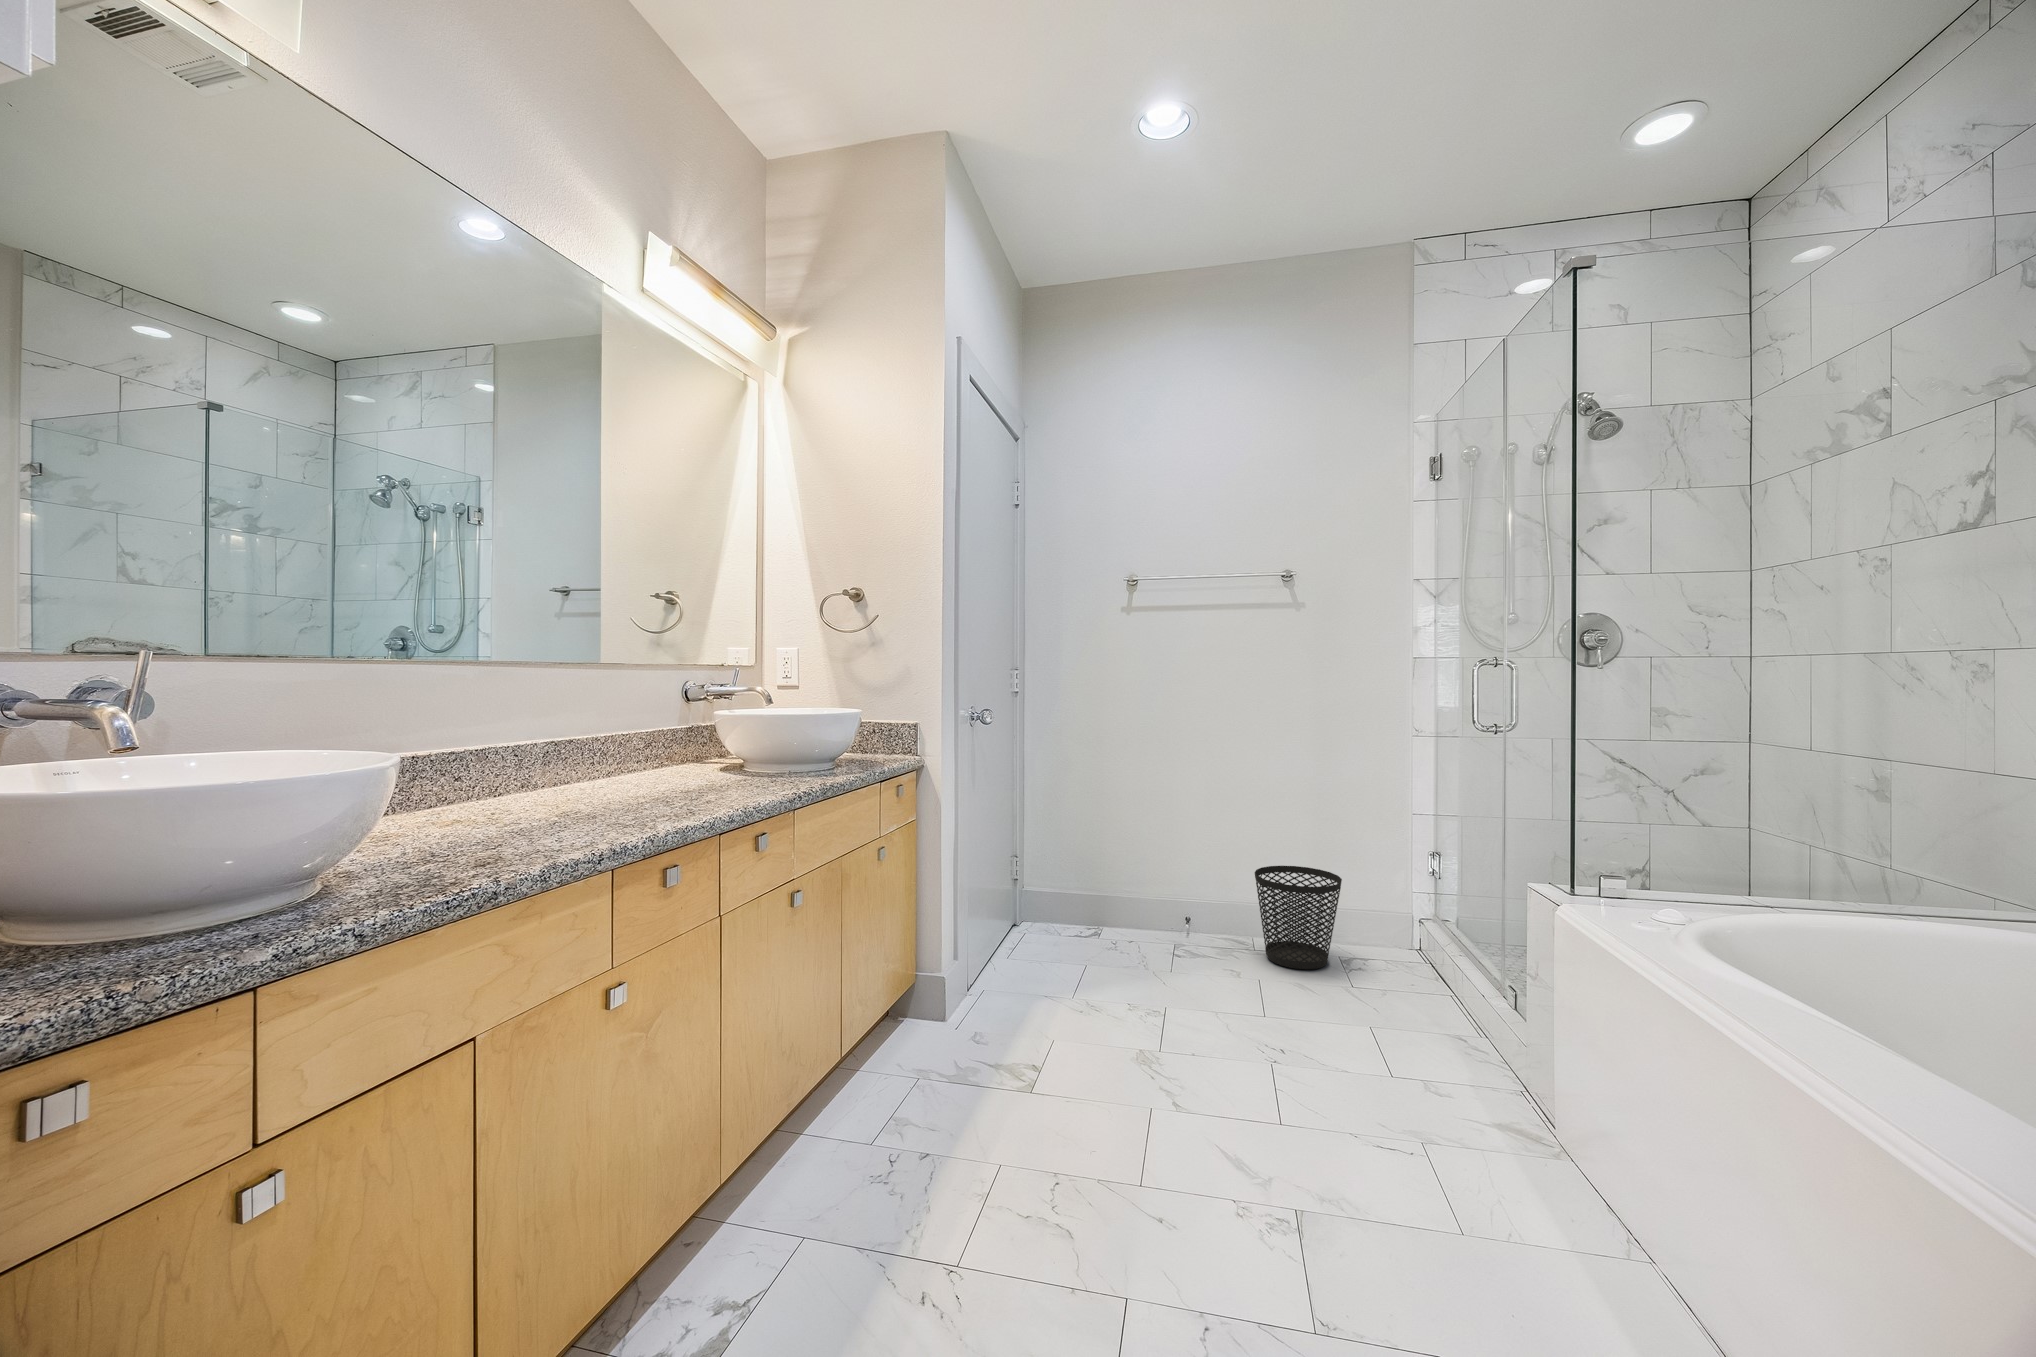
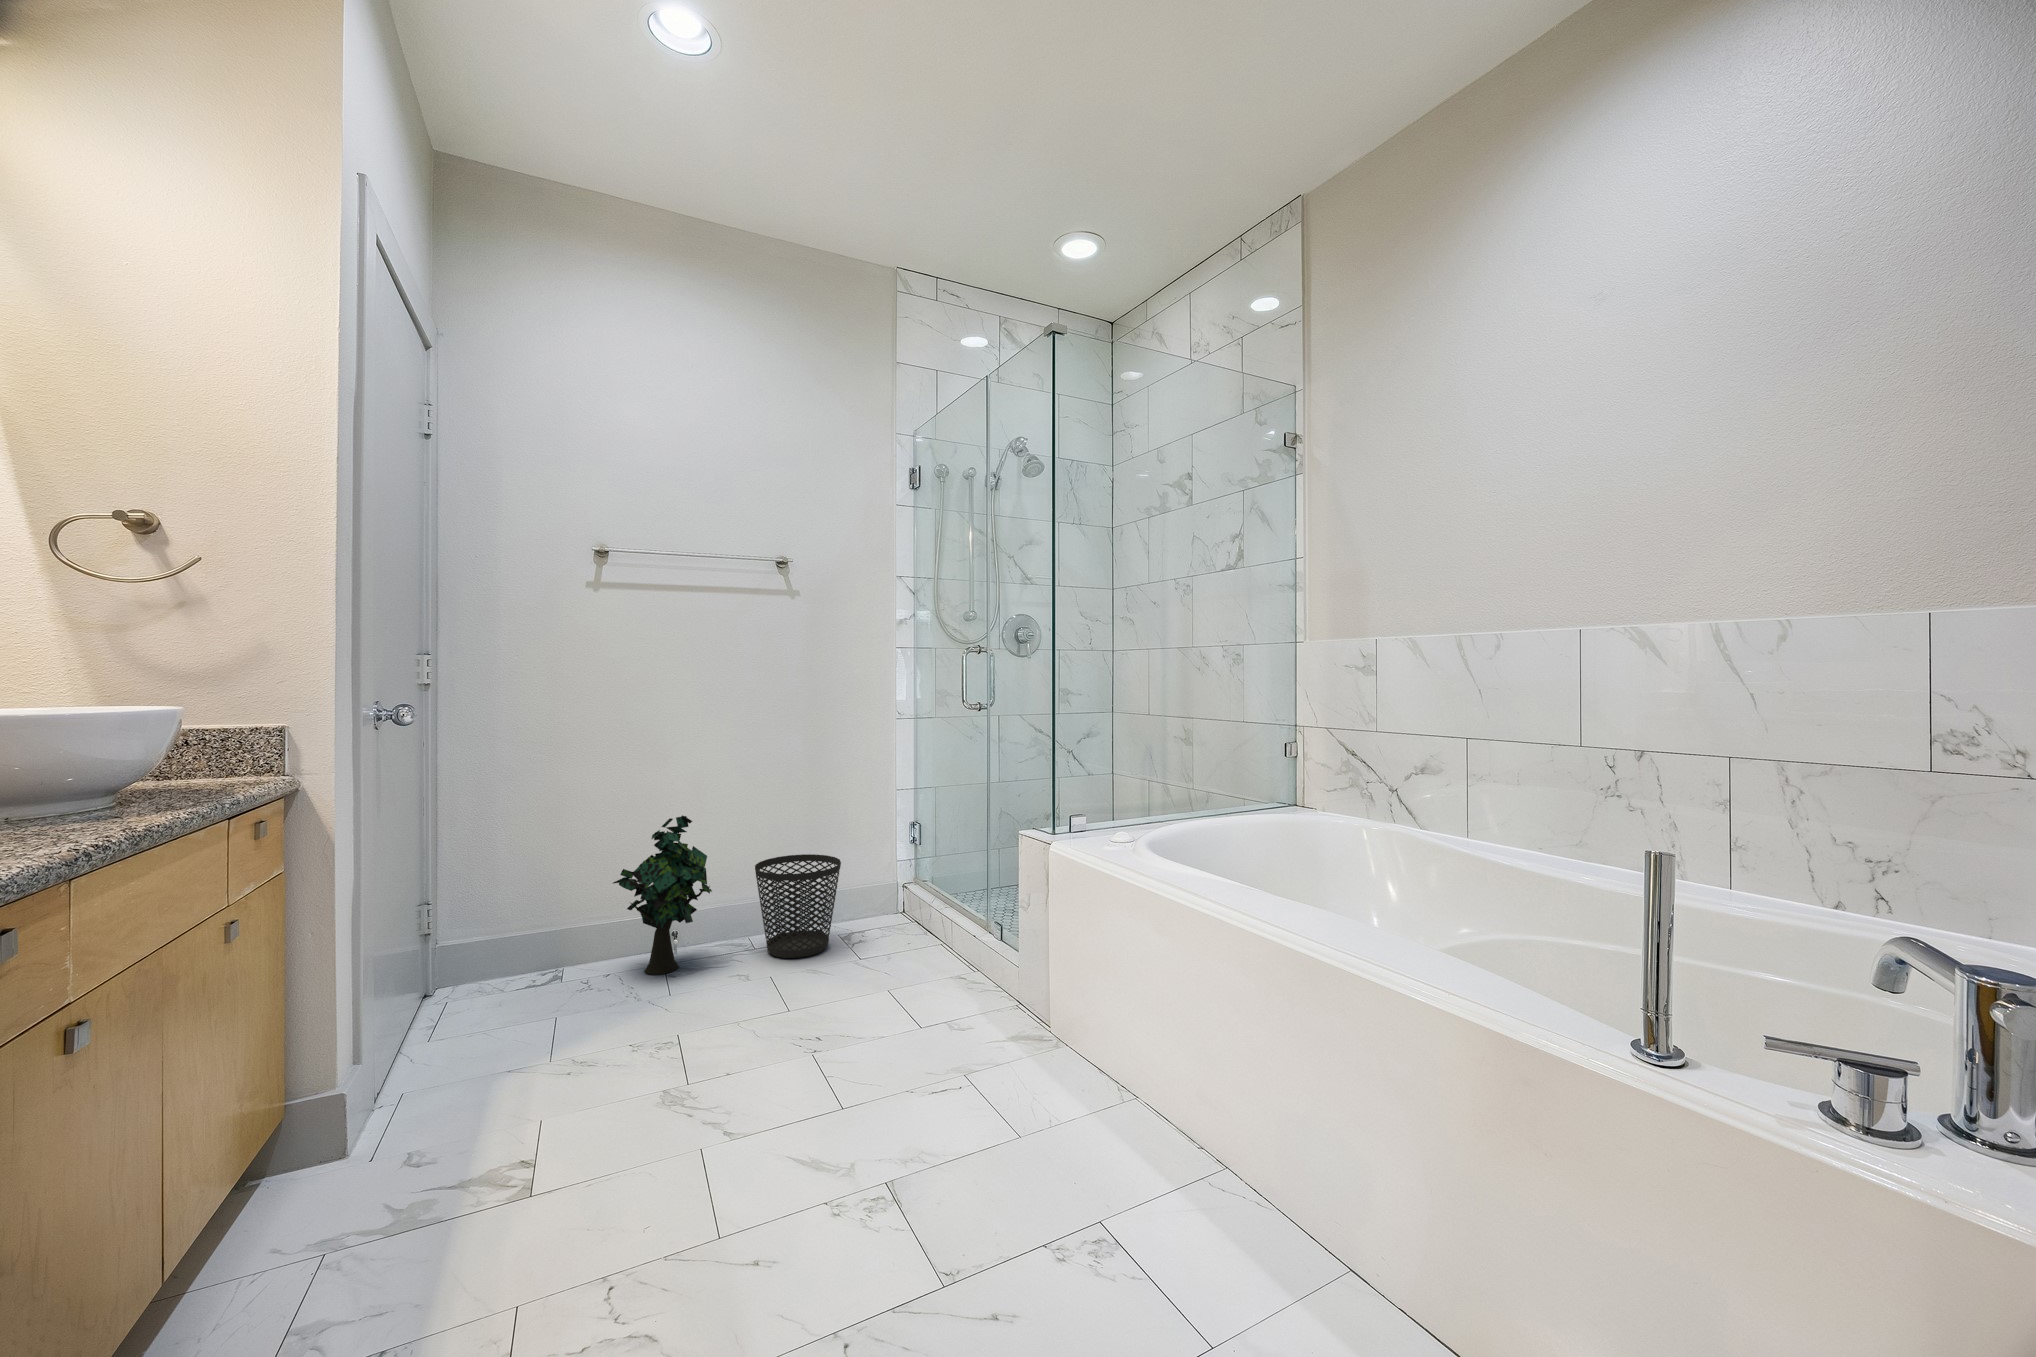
decorative plant: none [1133,813,1215,951] -> present [613,815,712,975]

